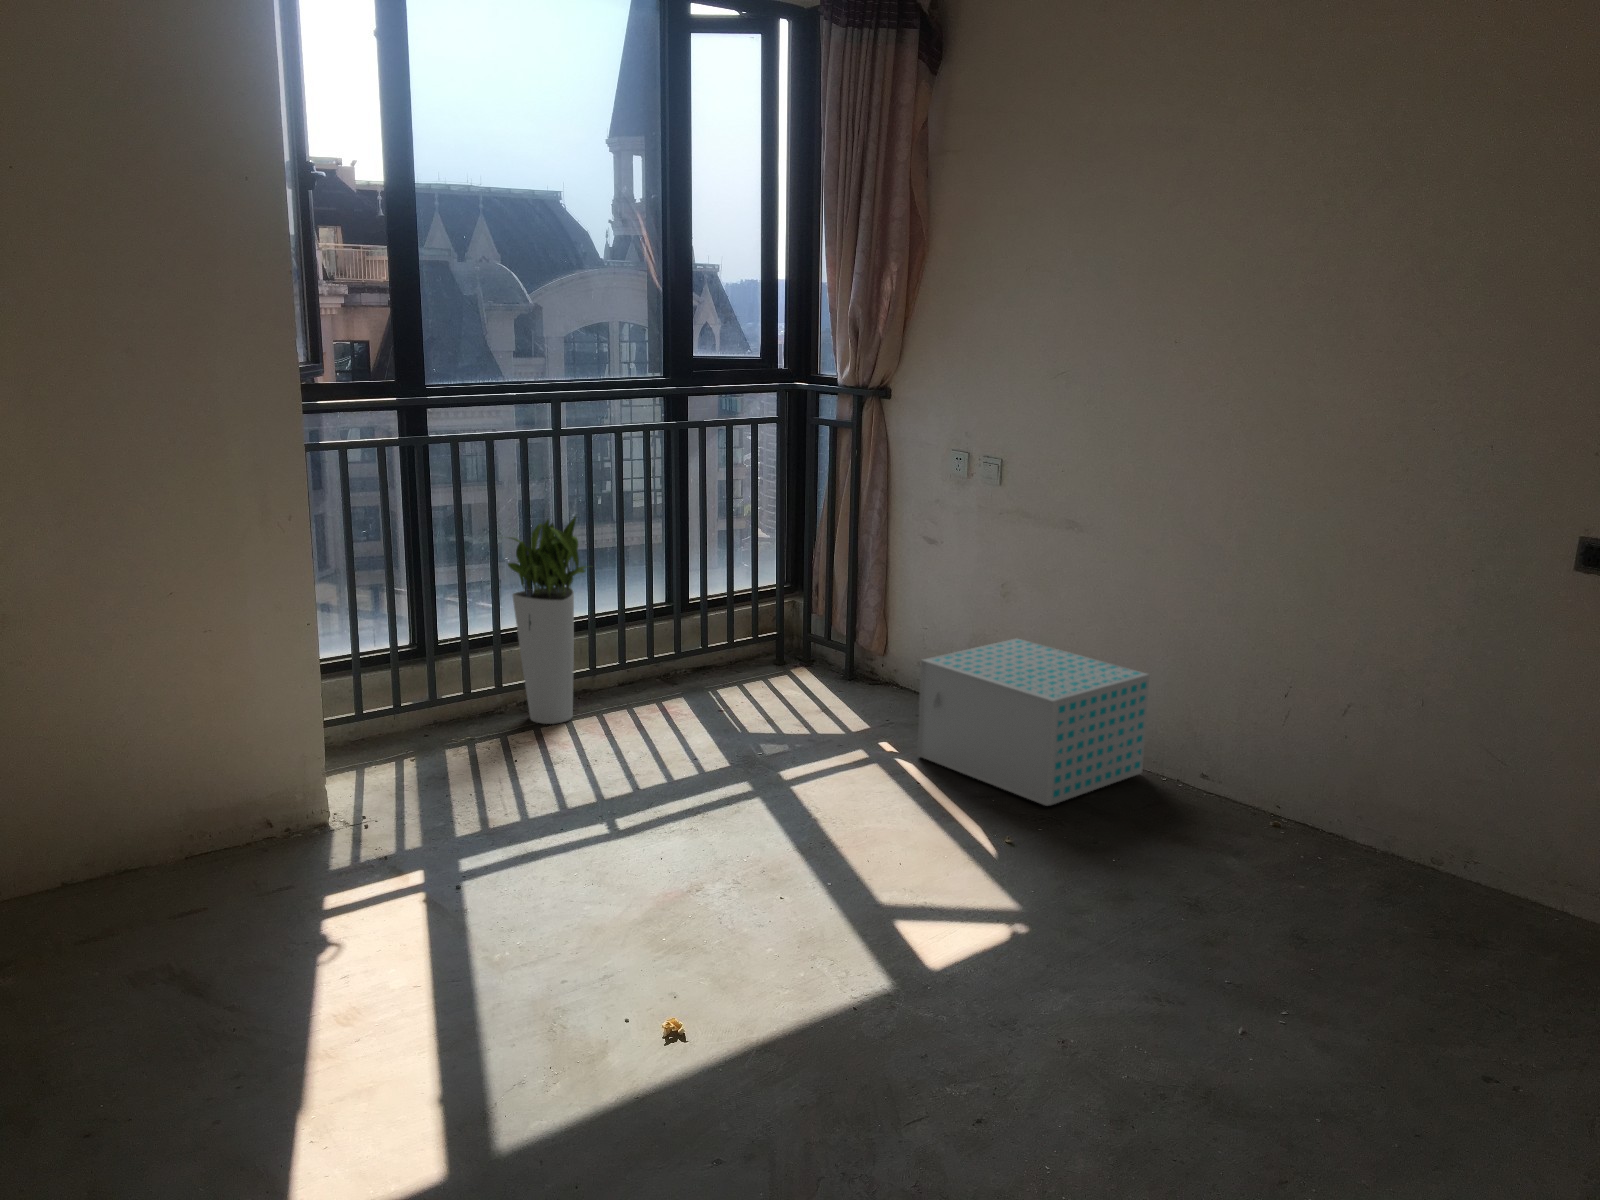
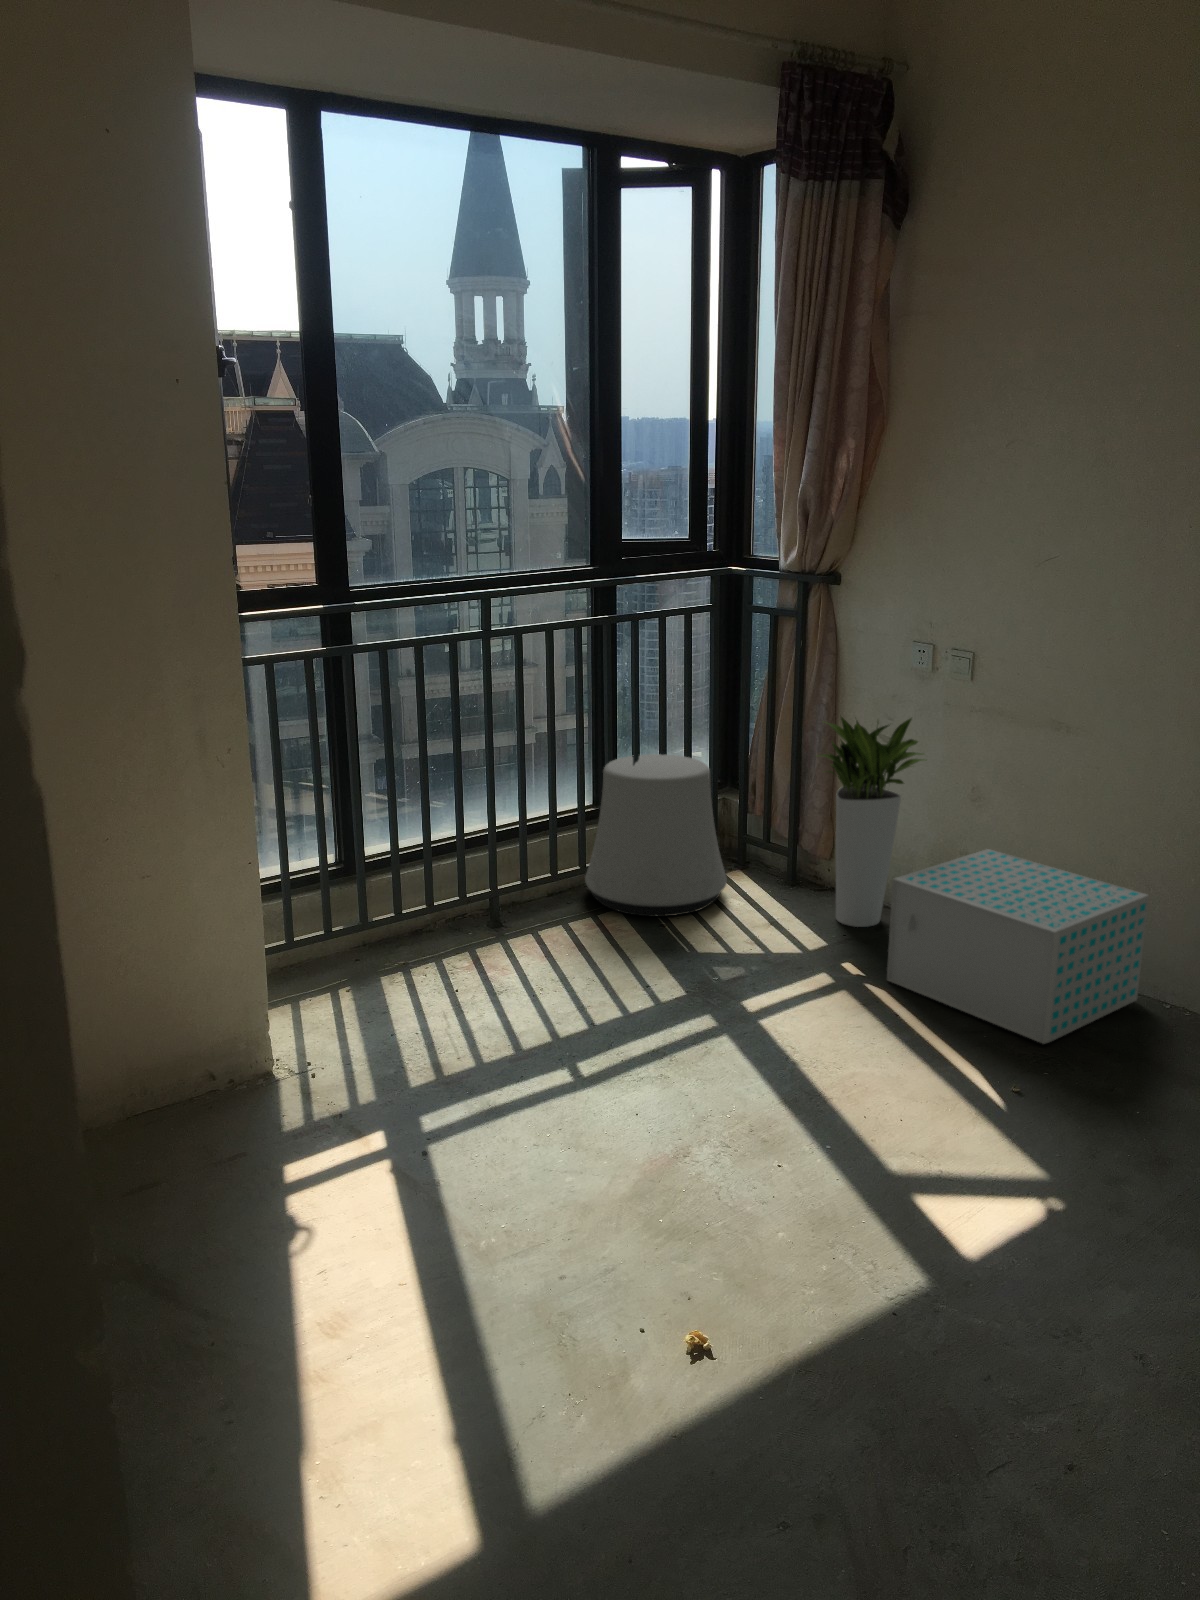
planter: present [508,517,586,724] -> present [820,717,924,927]
stool: none [652,554,786,703] -> present [585,754,727,916]

